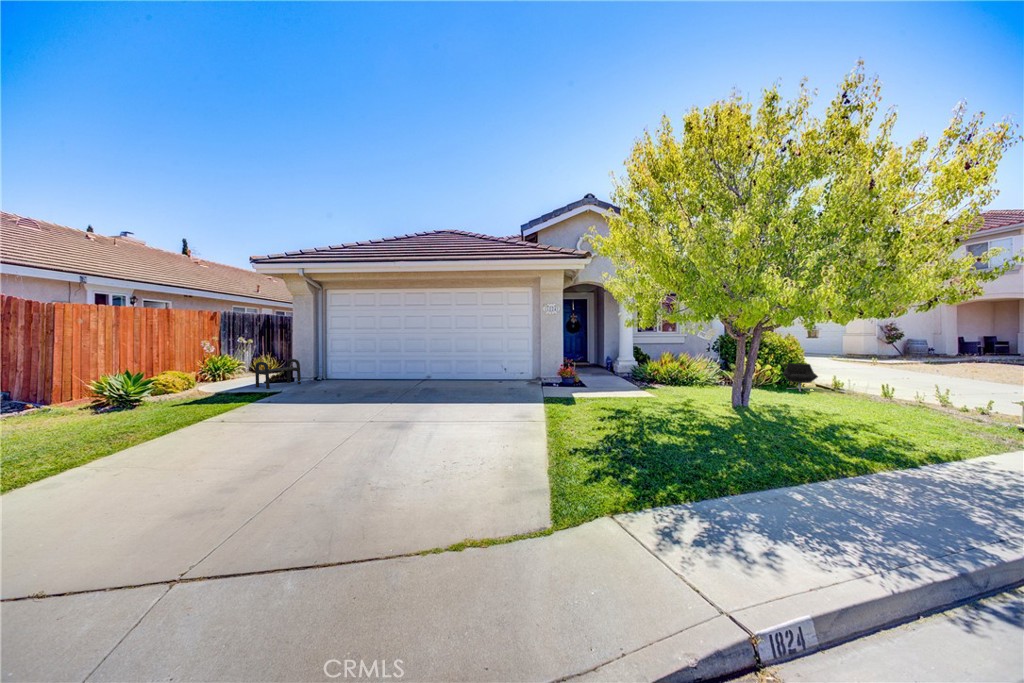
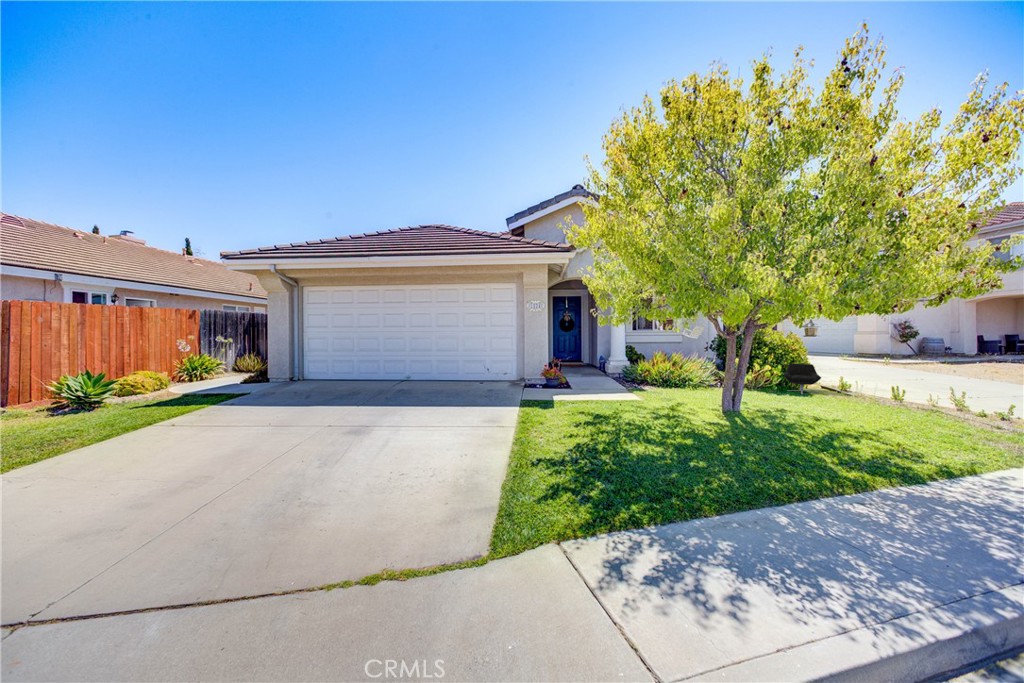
bench: present [255,359,301,389] -> none [229,359,277,389]

